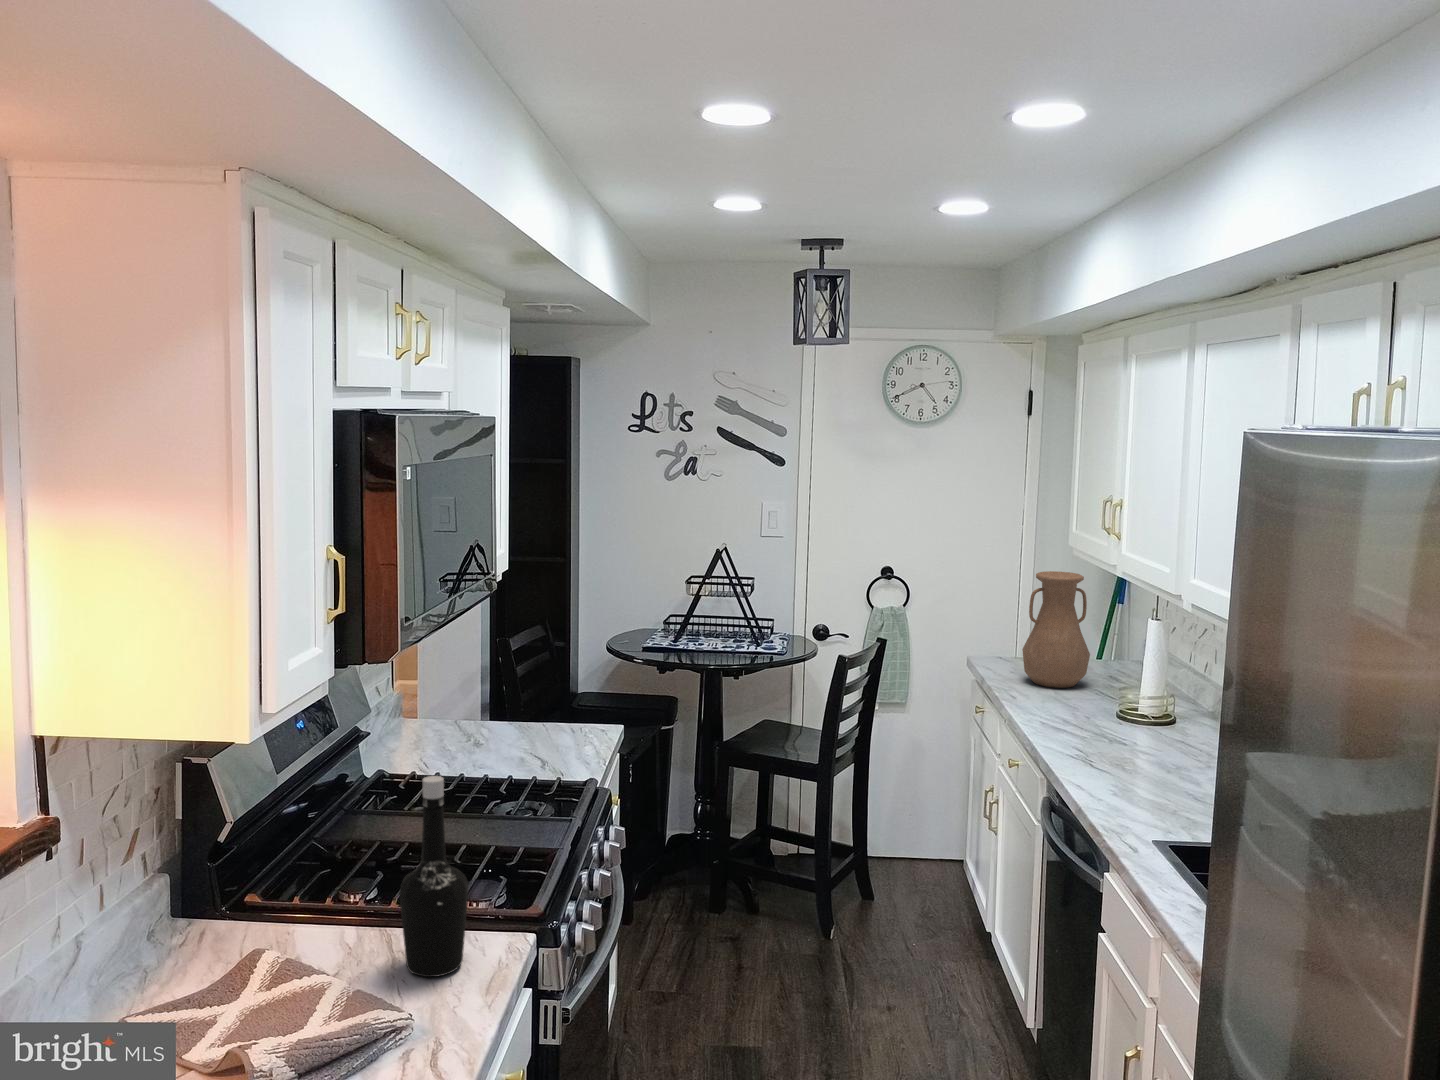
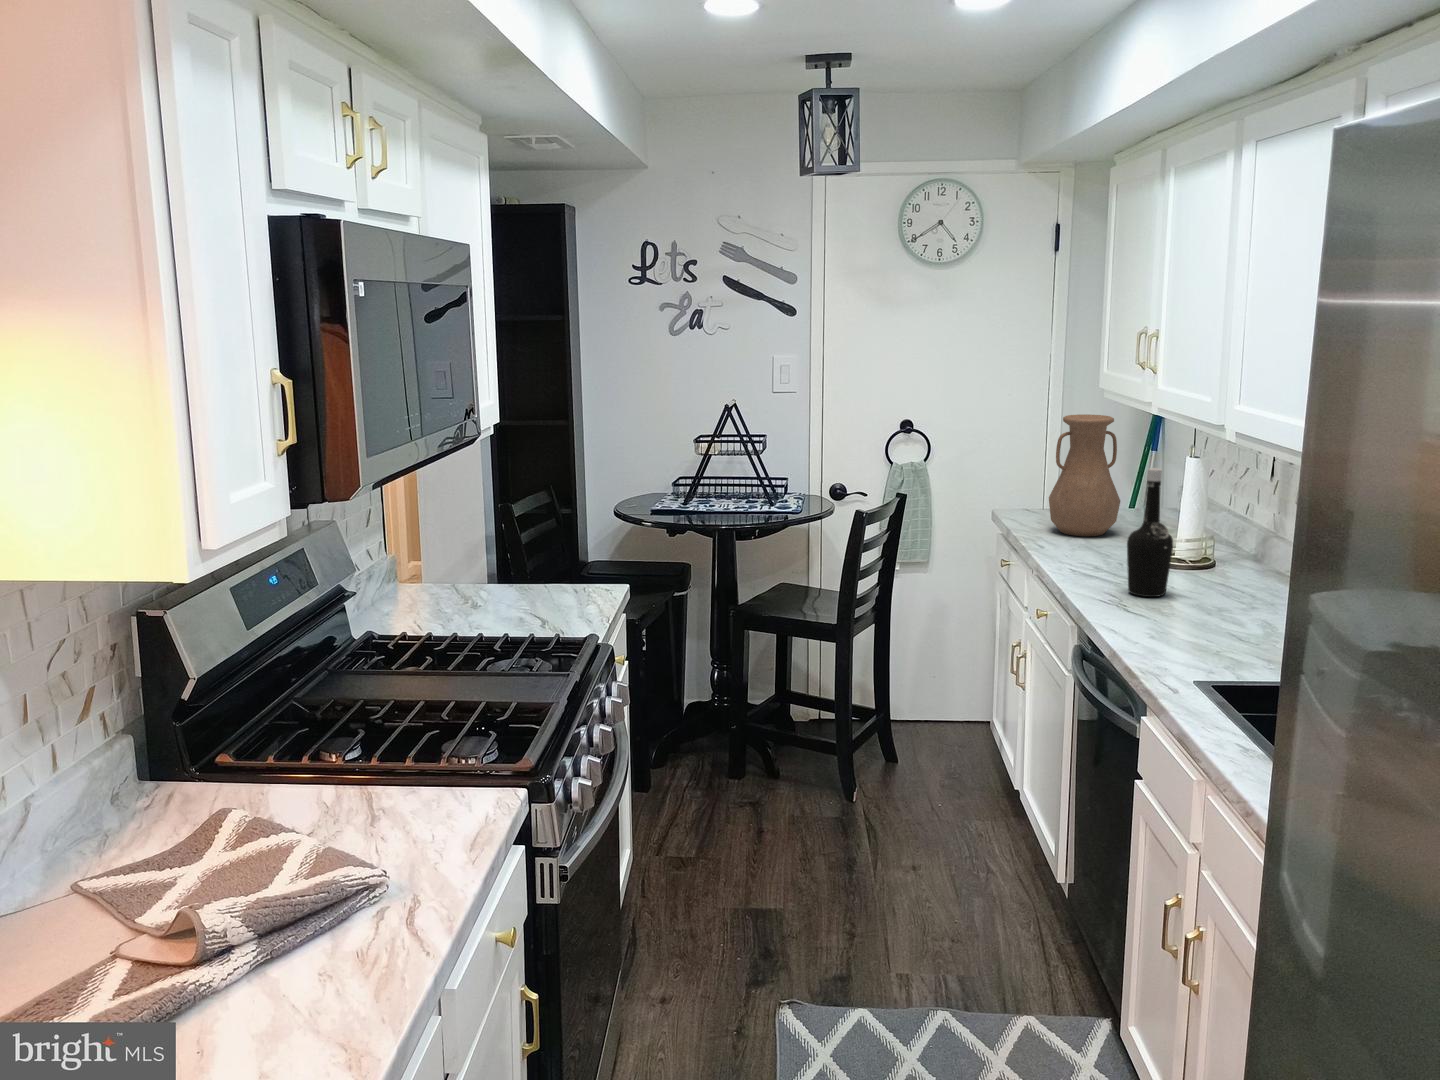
bottle: present [399,776,468,977] -> present [1127,468,1173,597]

